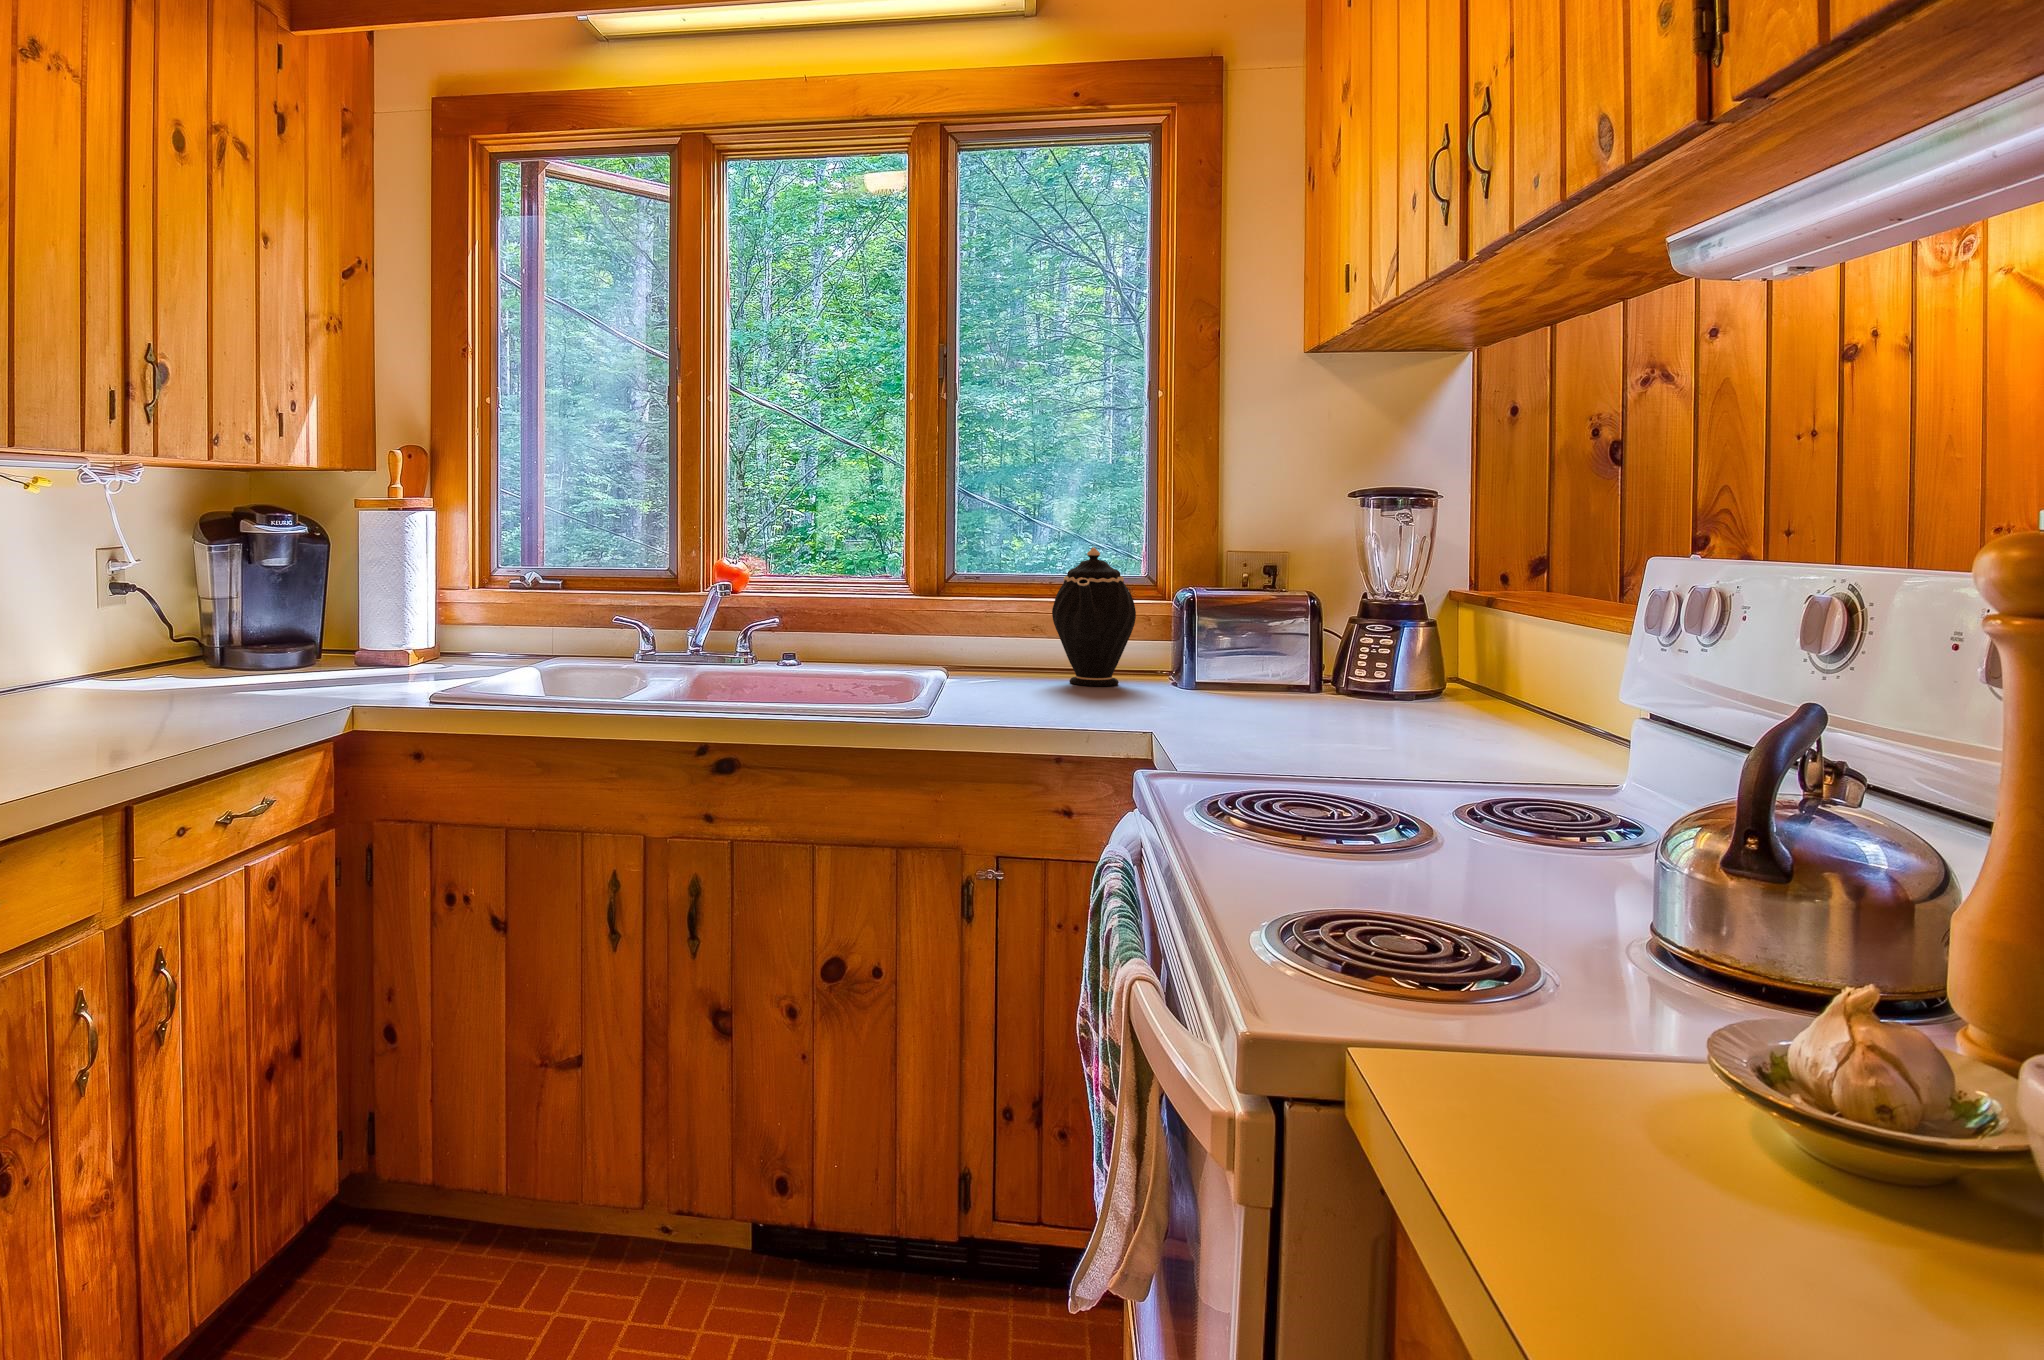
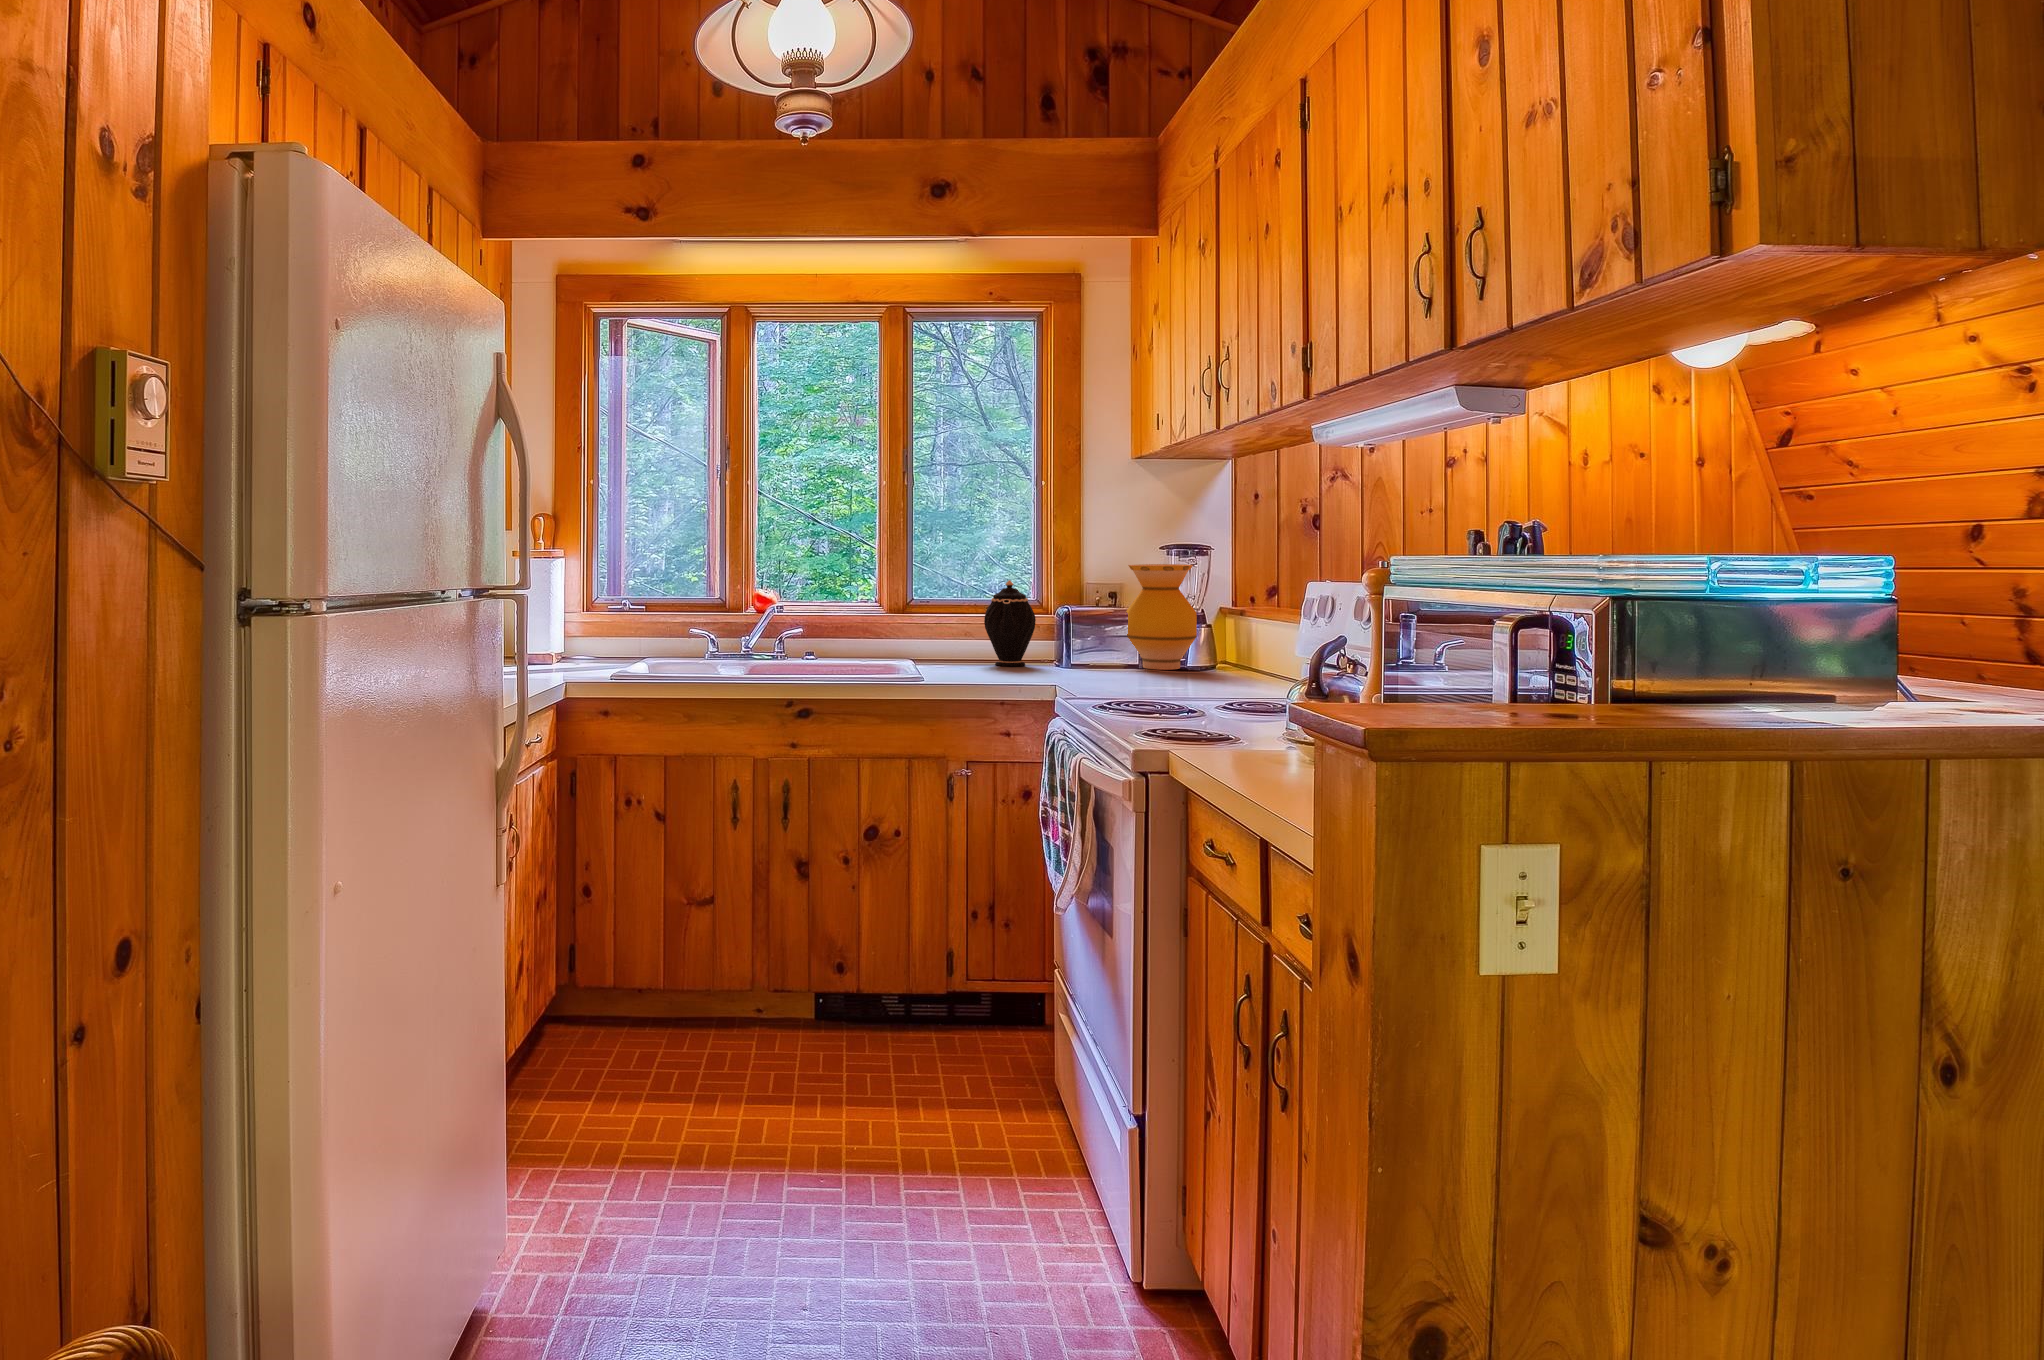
vase: none [1288,522,1412,698] -> present [1126,564,1197,670]

